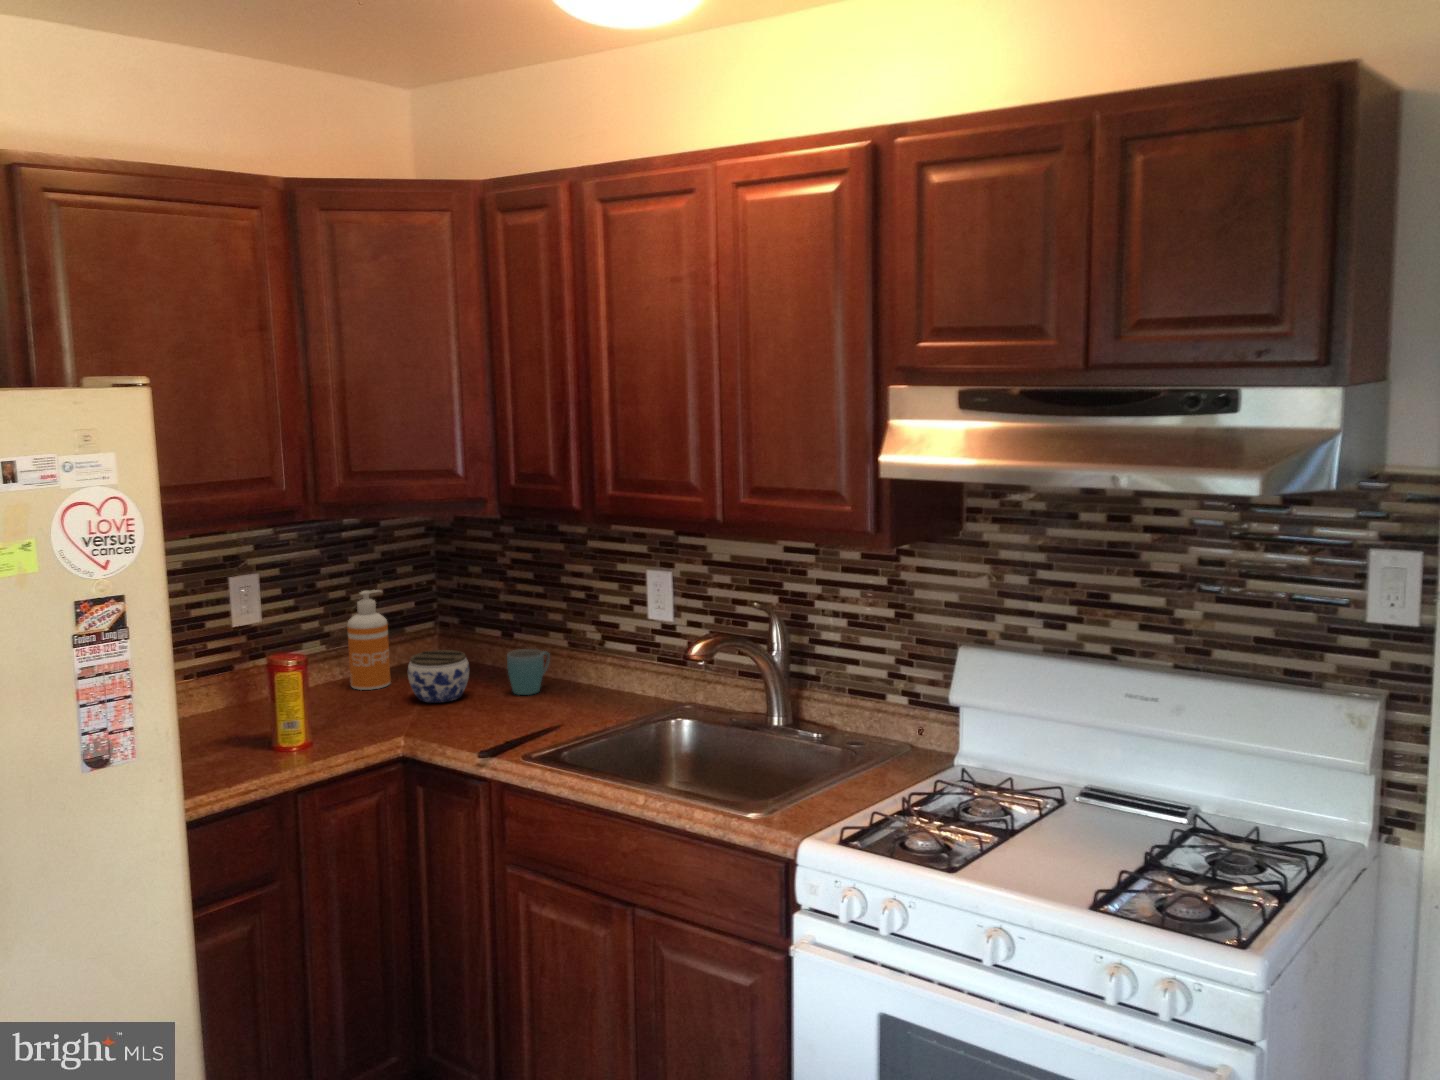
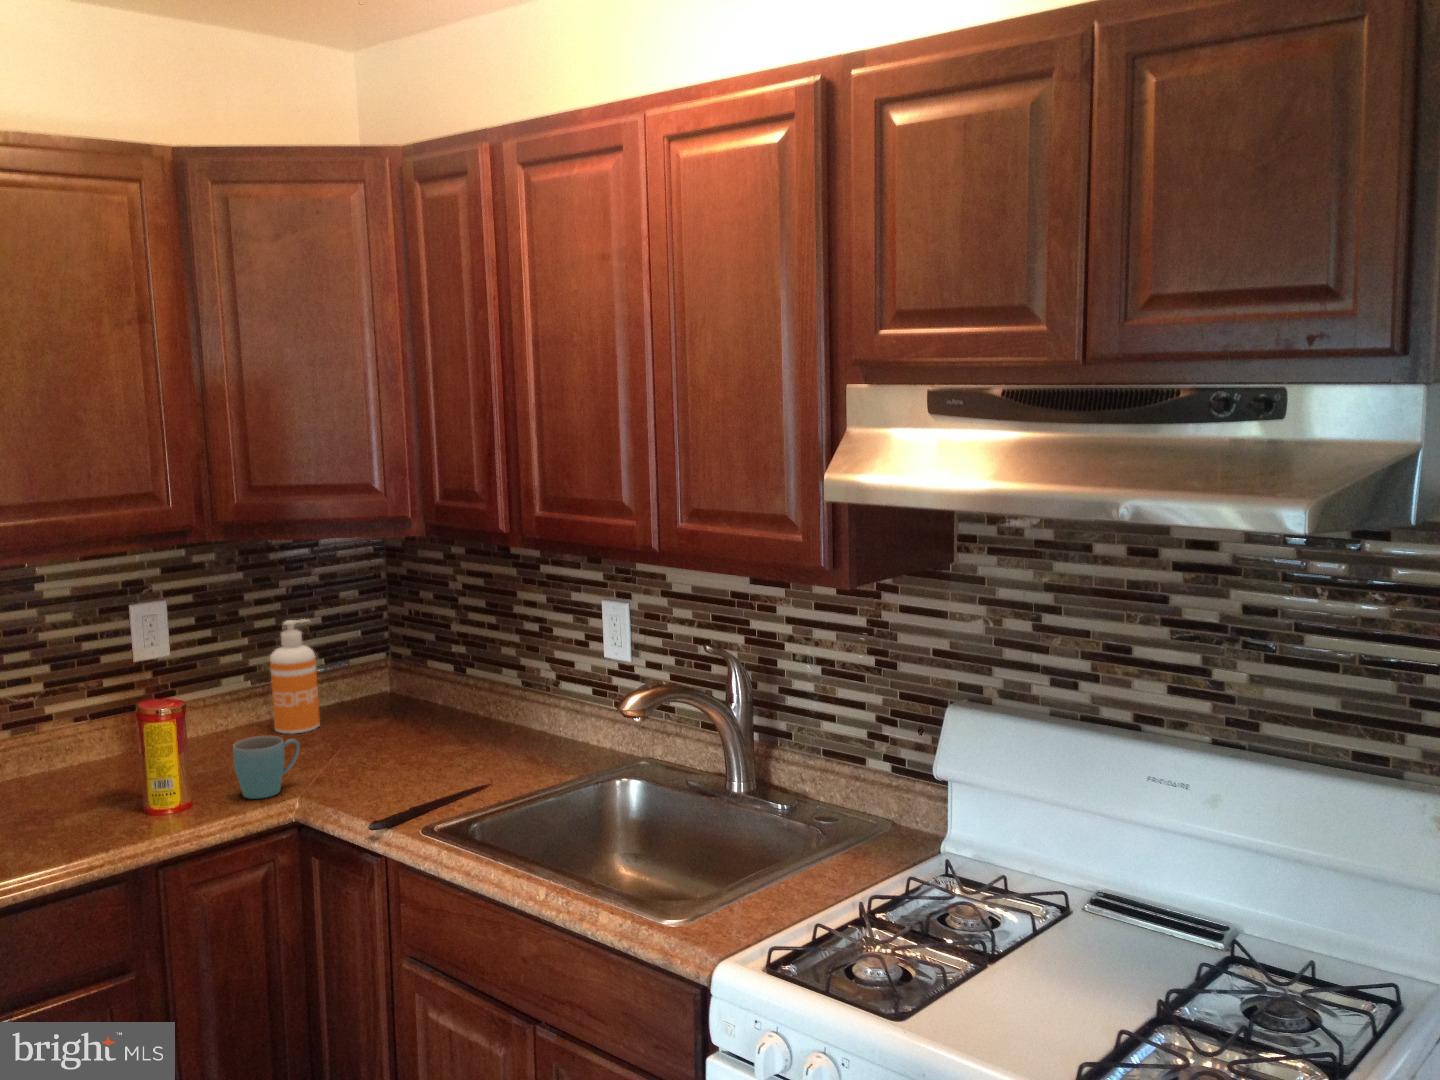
mug: present [507,649,550,695] -> present [233,736,300,799]
jar: present [408,650,469,703] -> none [328,690,400,752]

